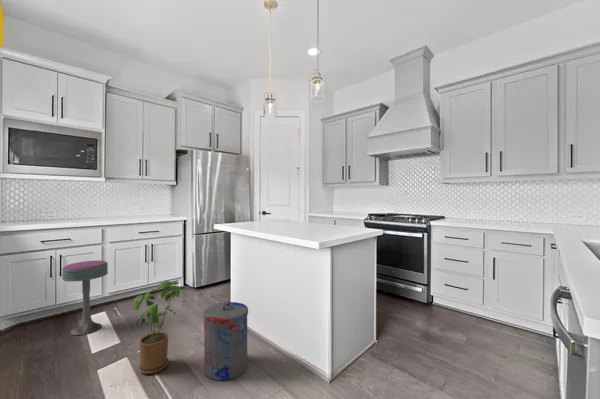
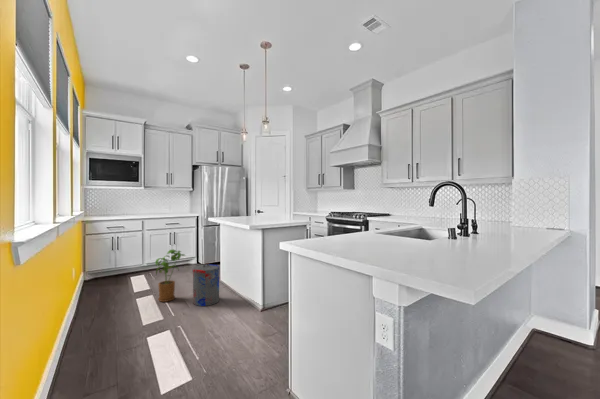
bar stool: present [62,260,108,335] -> none [118,241,144,286]

